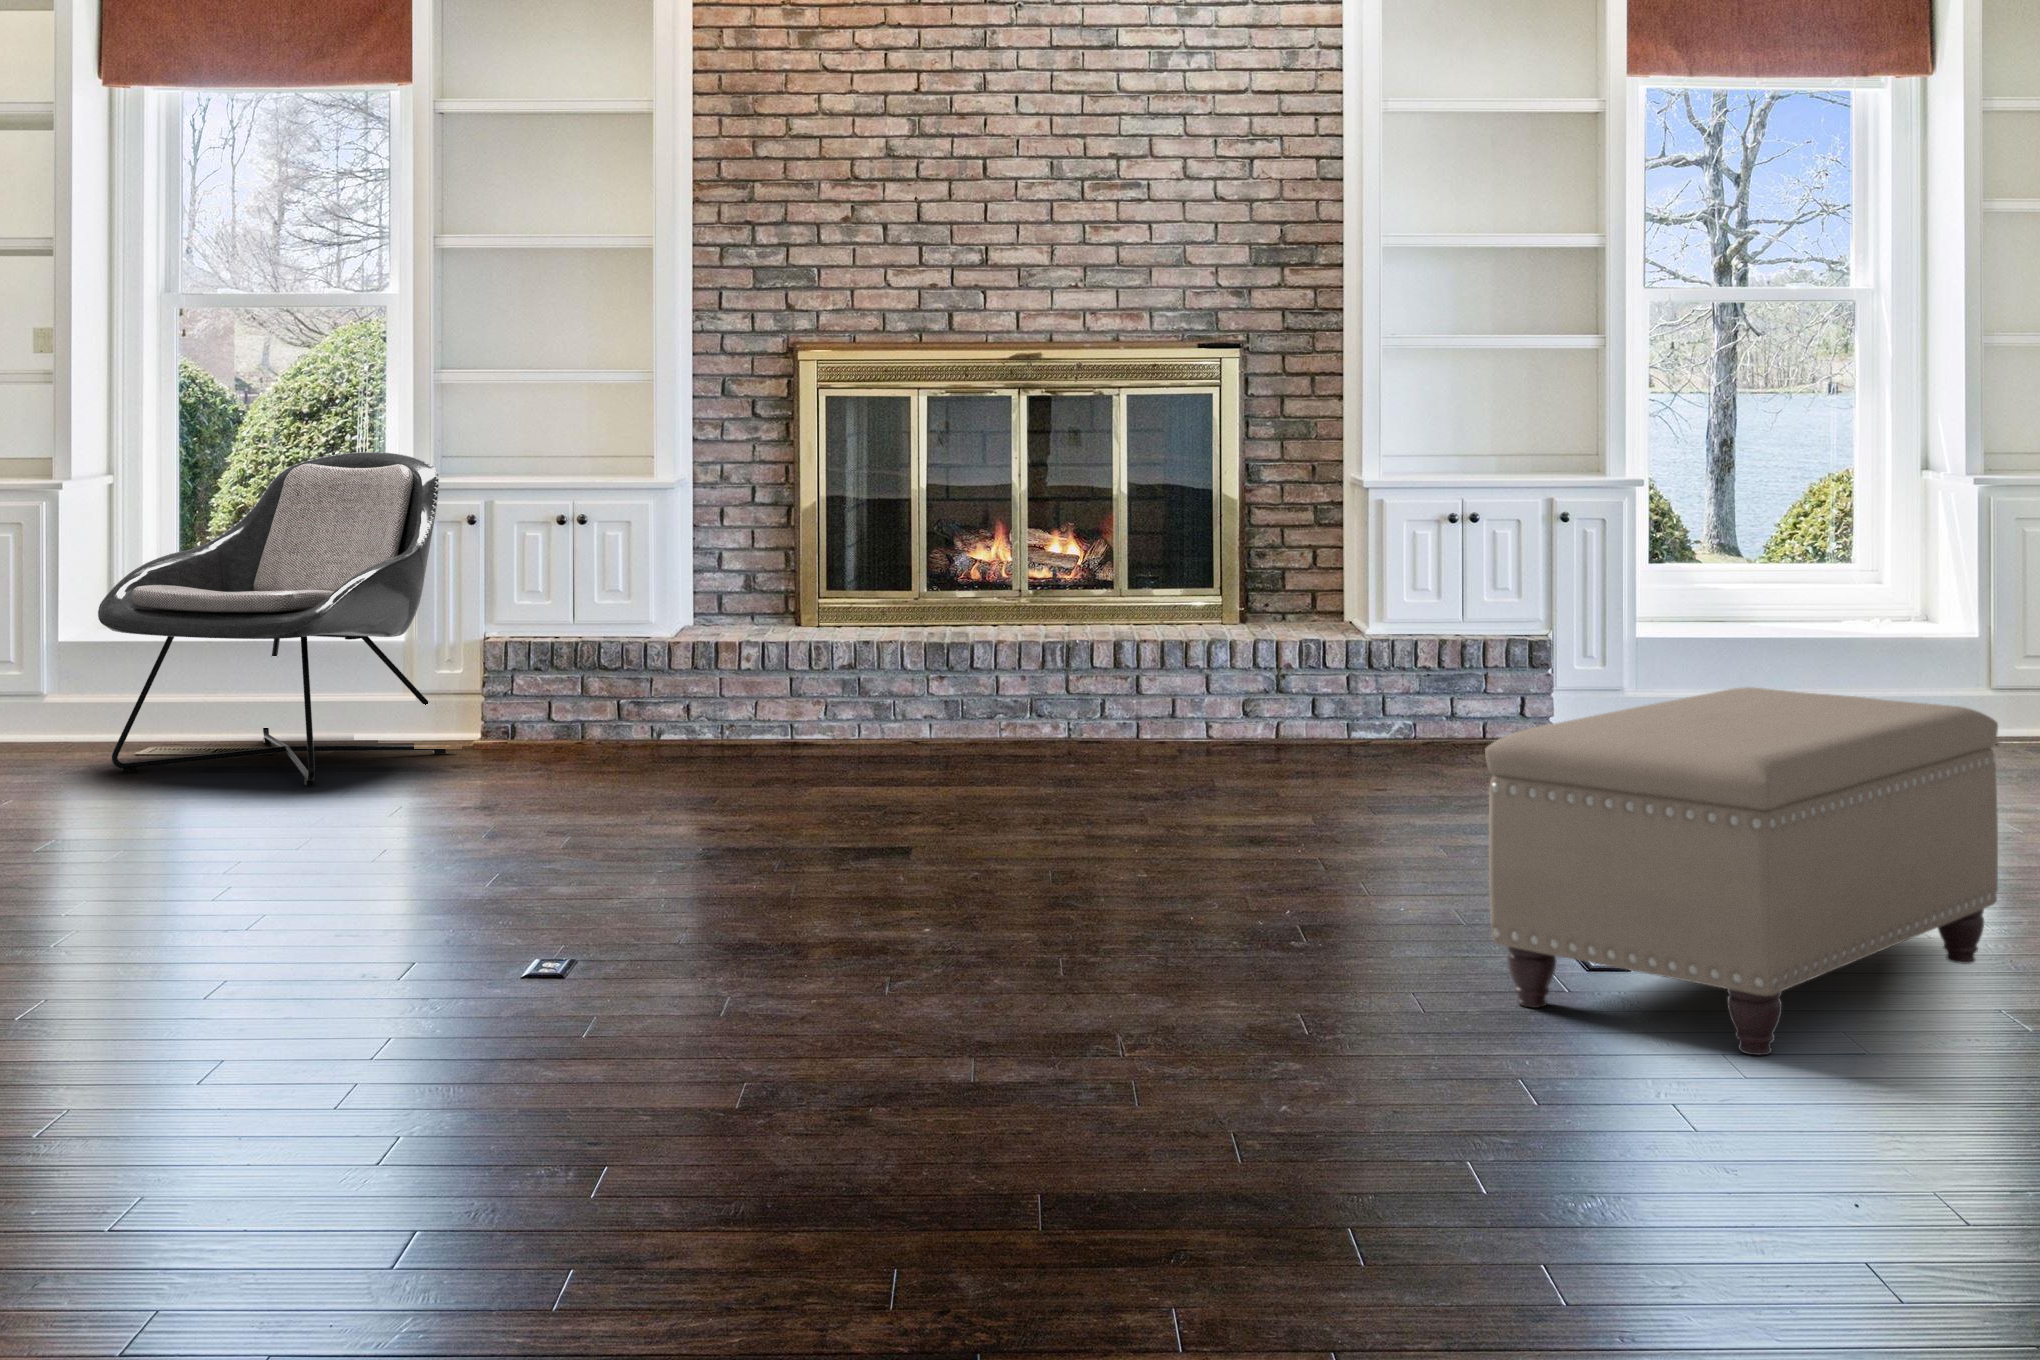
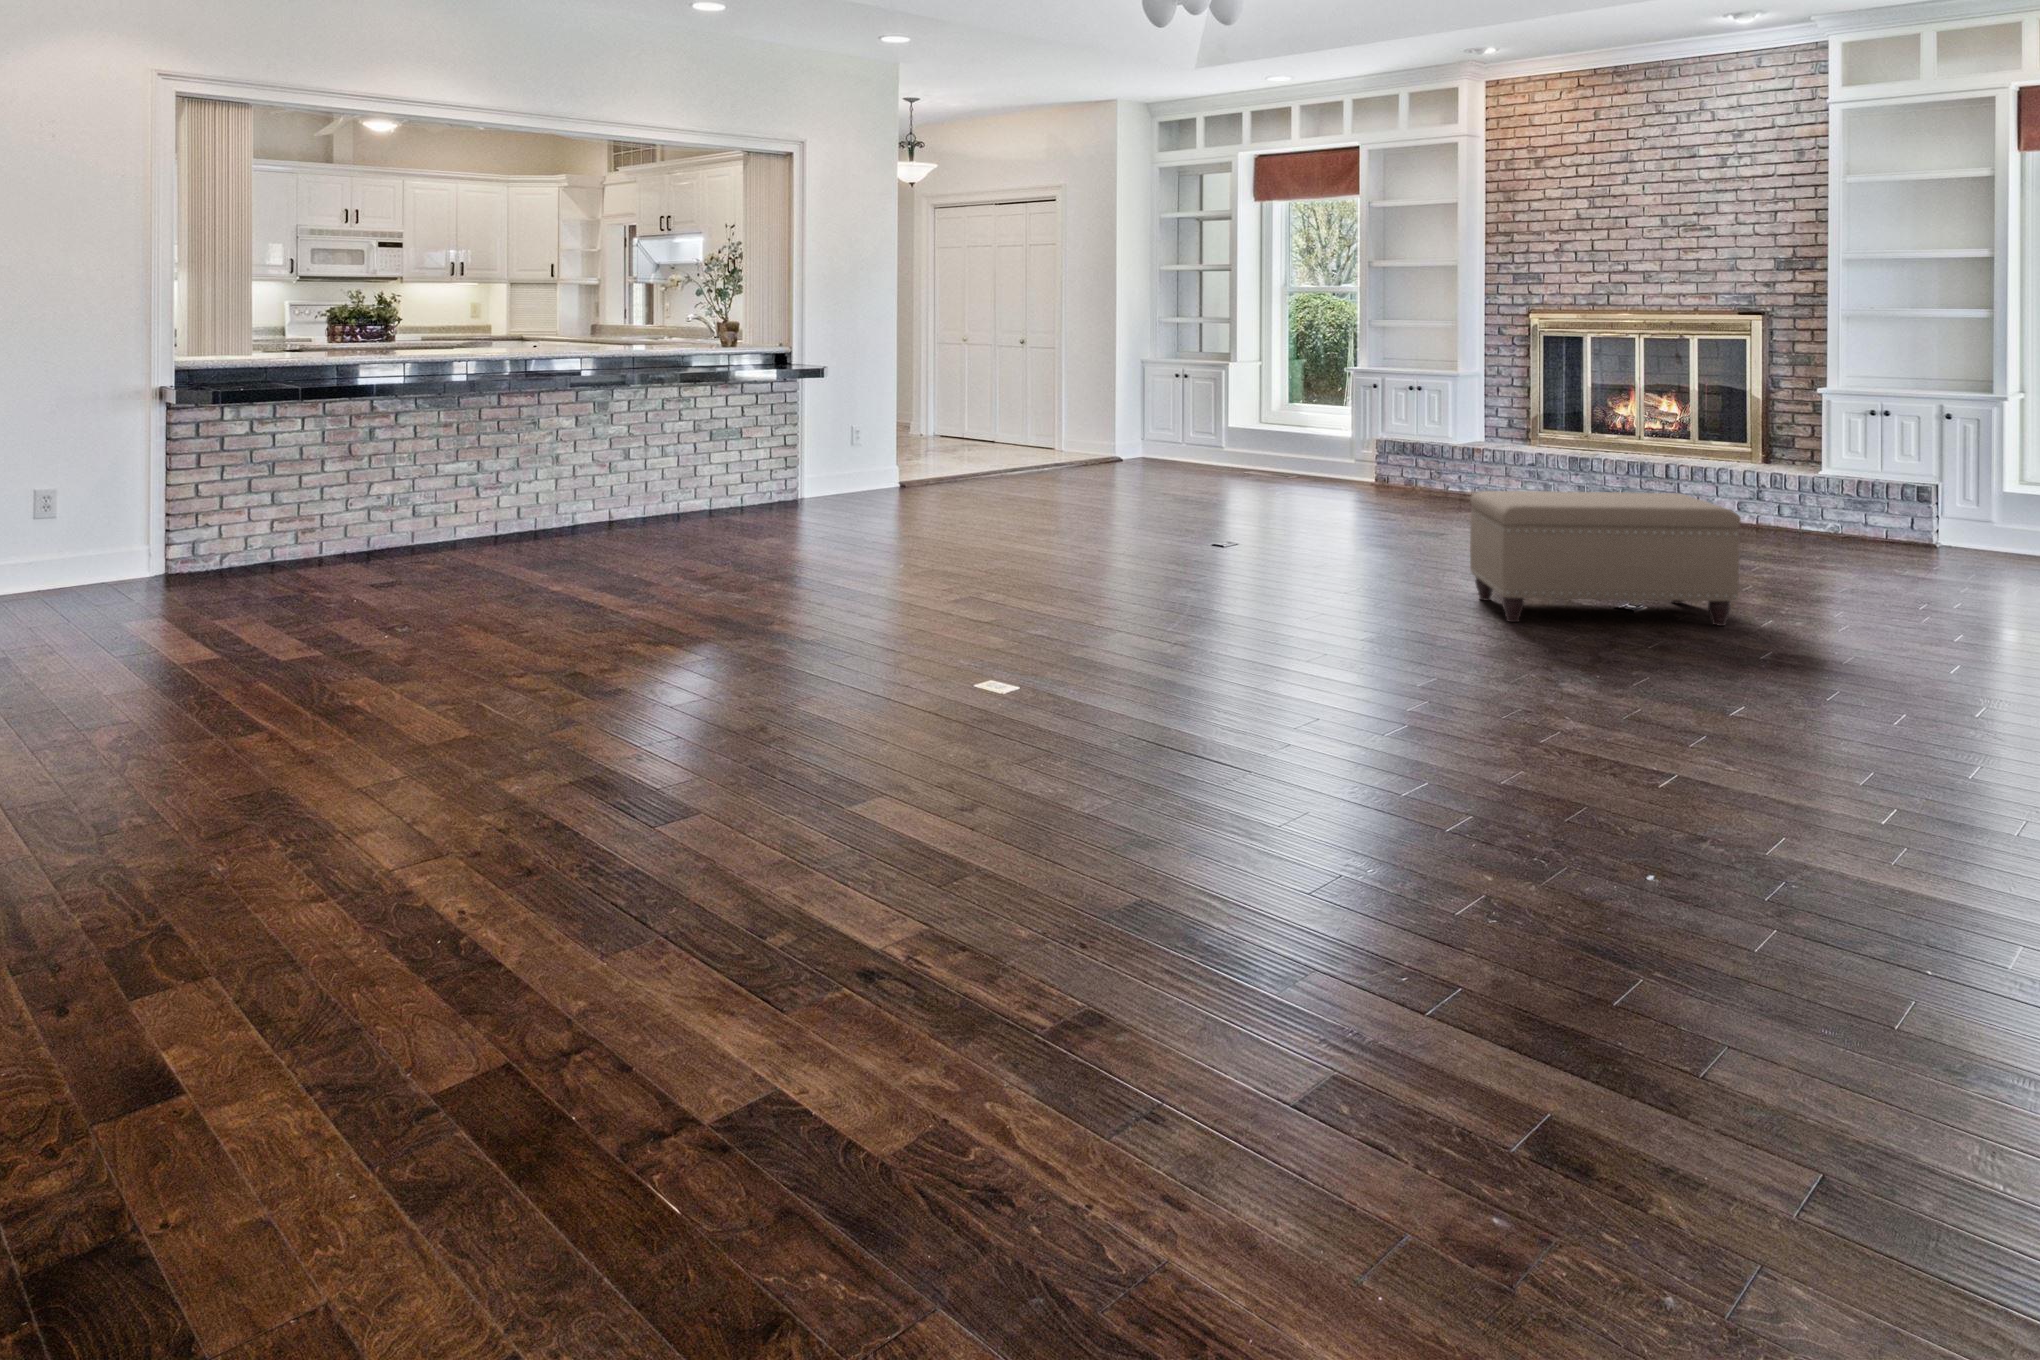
lounge chair: present [98,452,446,786] -> none [1230,355,1366,487]

